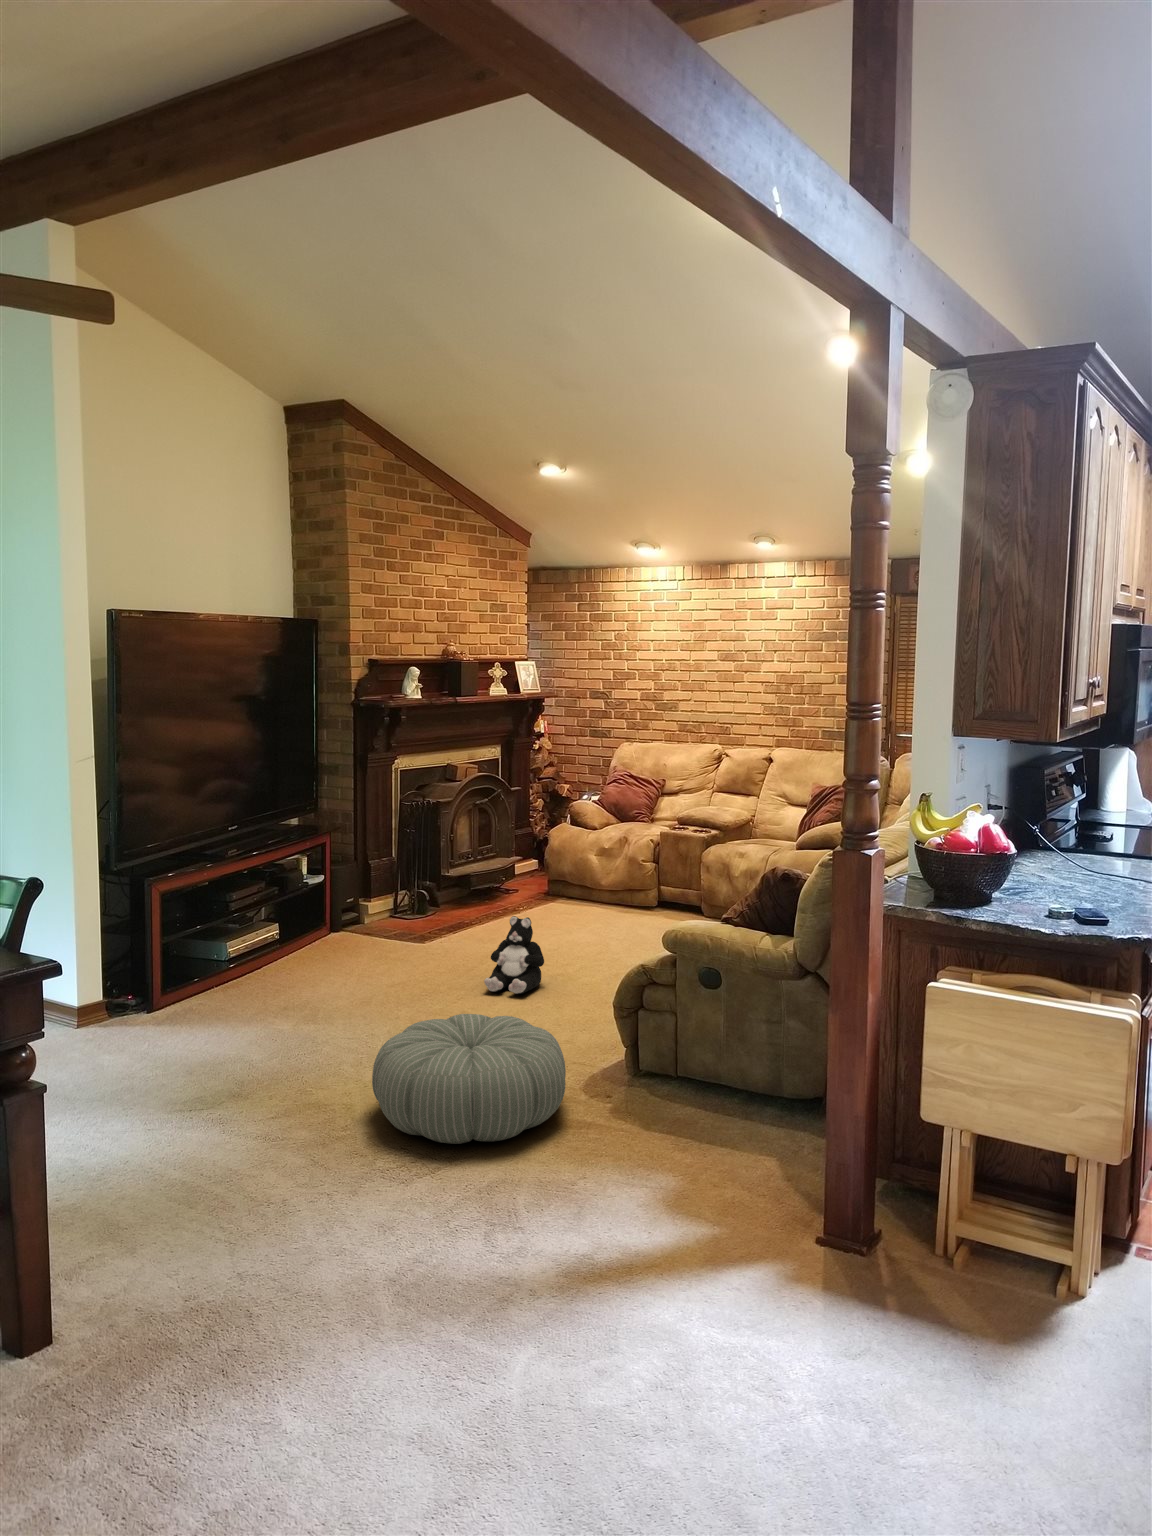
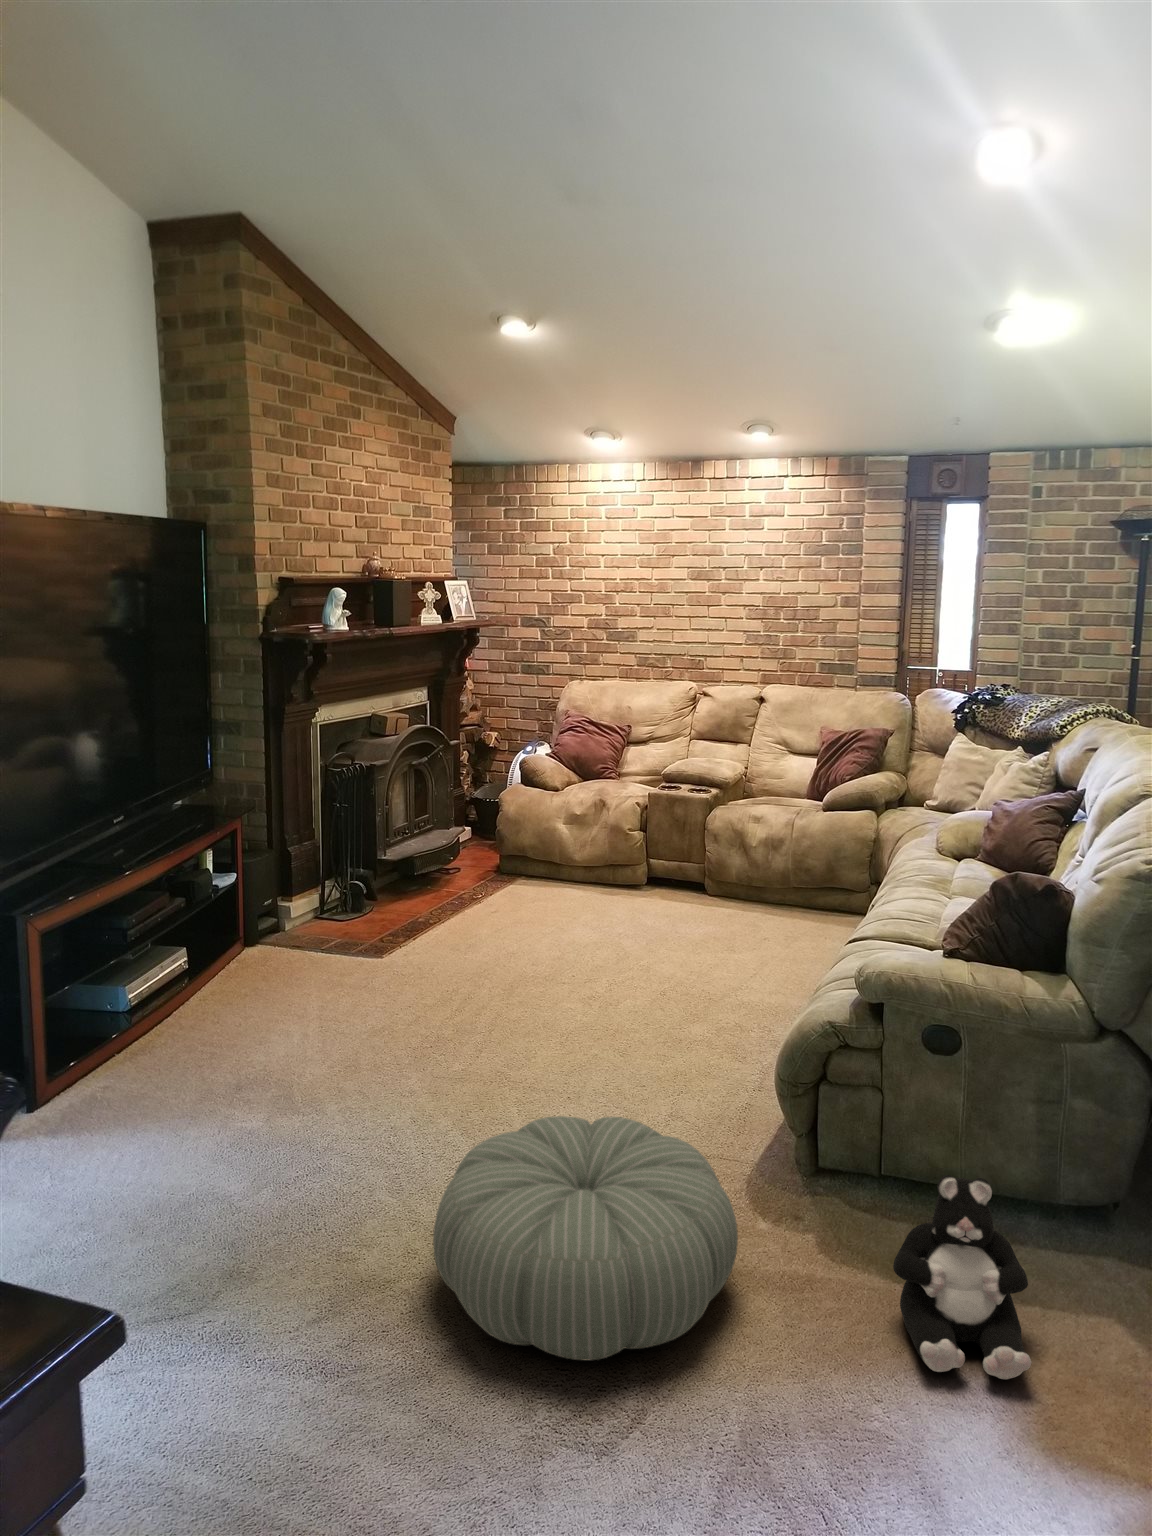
plush toy: present [484,916,544,994] -> present [893,1175,1031,1379]

